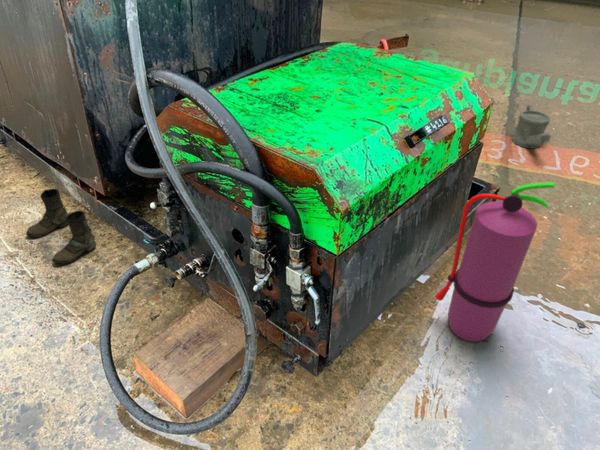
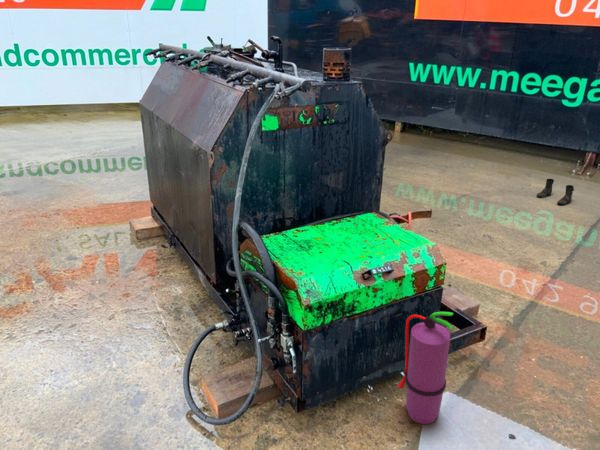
watering can: present [512,105,551,148] -> none [541,264,572,301]
boots: present [26,189,96,264] -> present [537,179,574,205]

